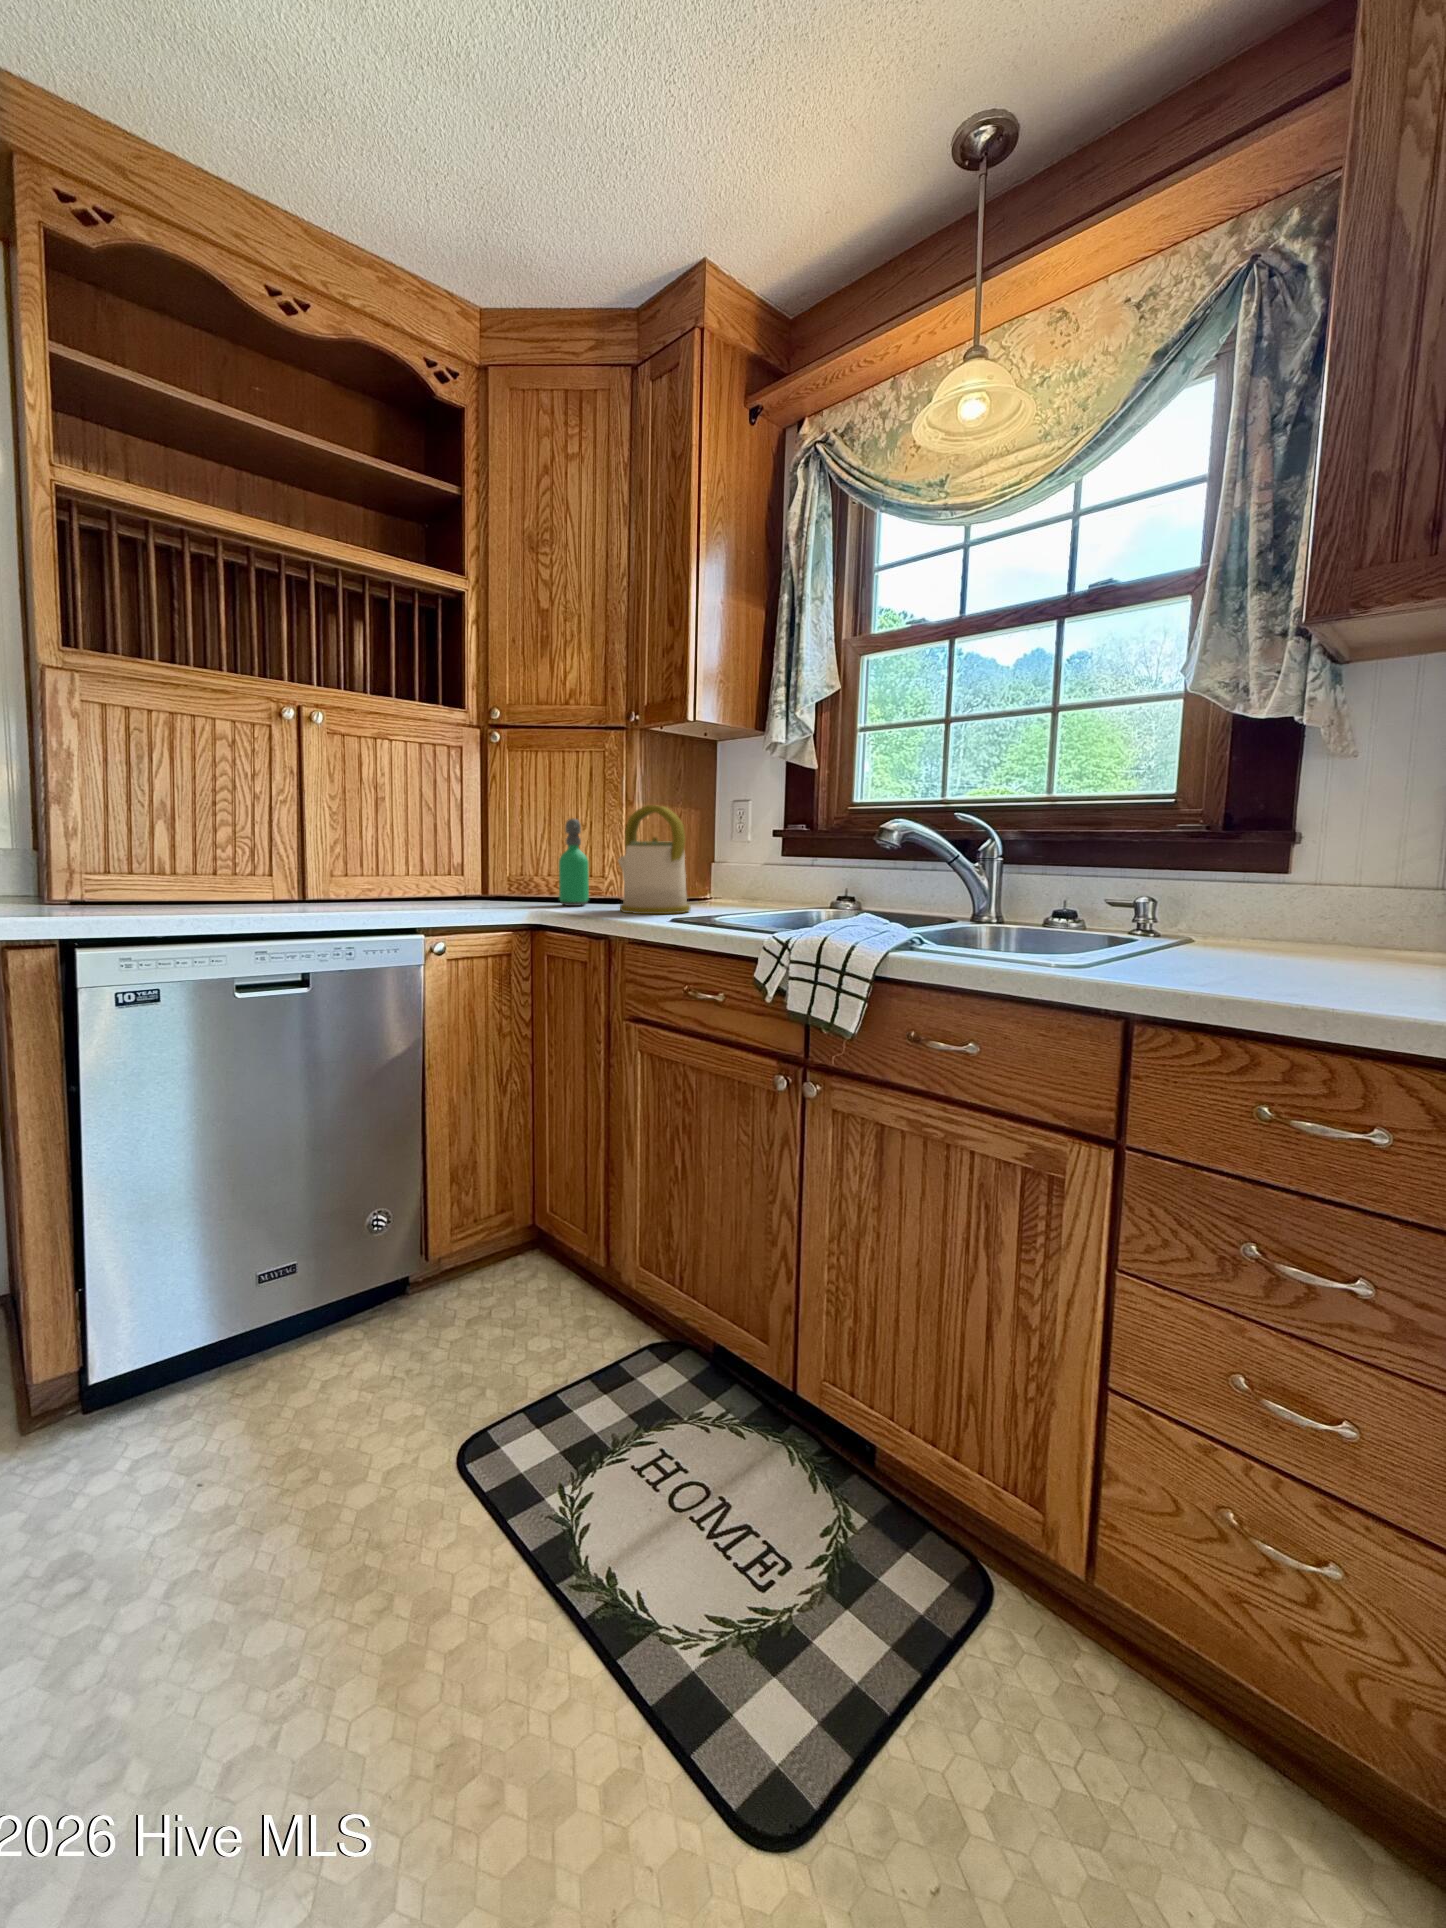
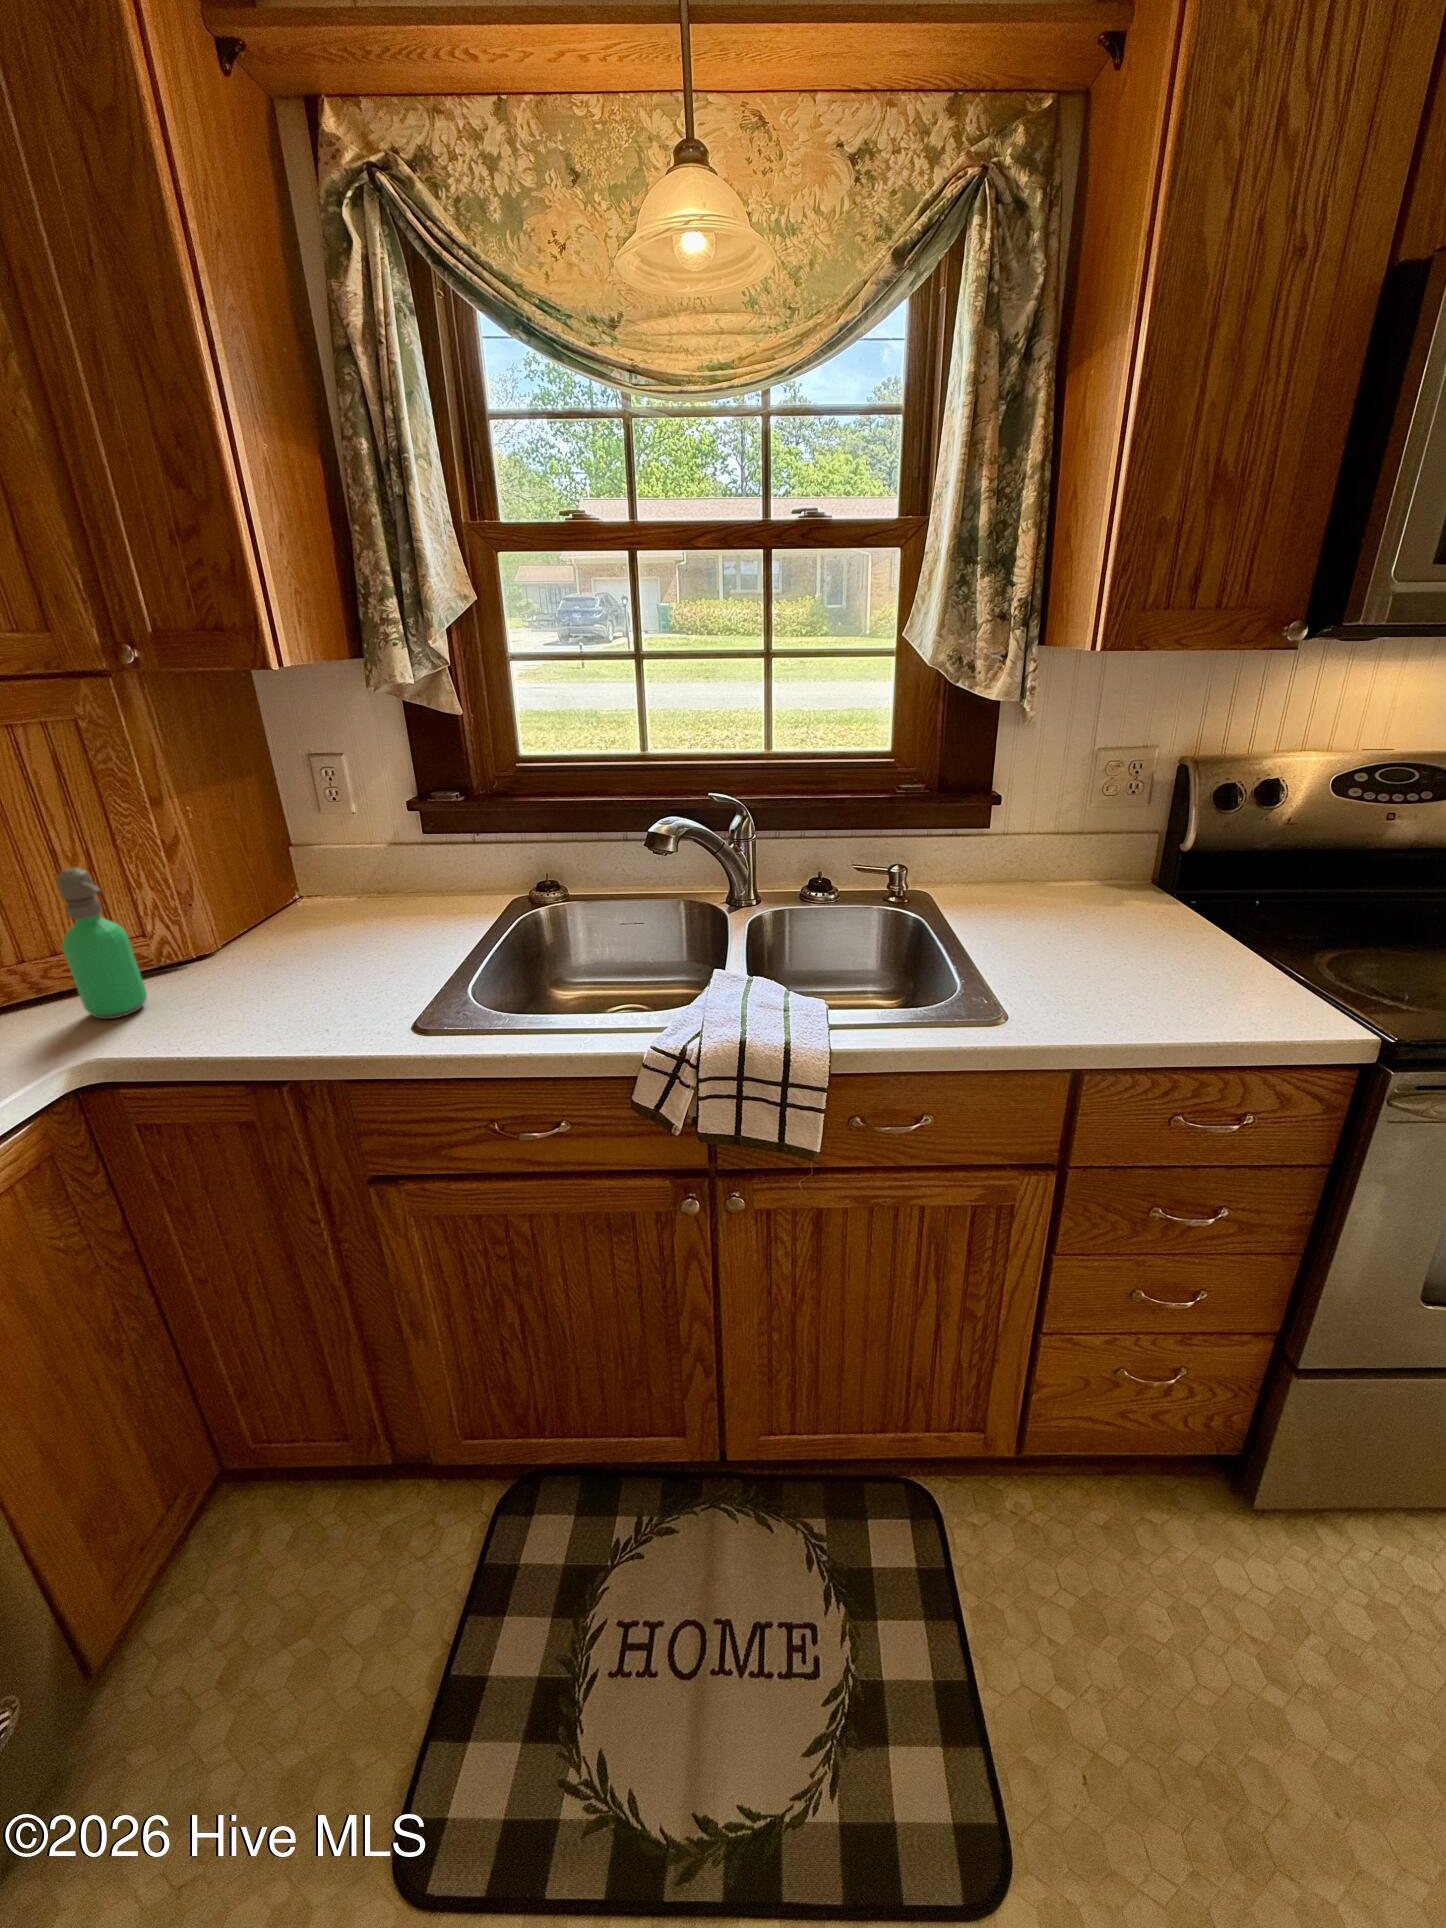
kettle: present [618,805,691,914] -> none [206,832,366,1017]

